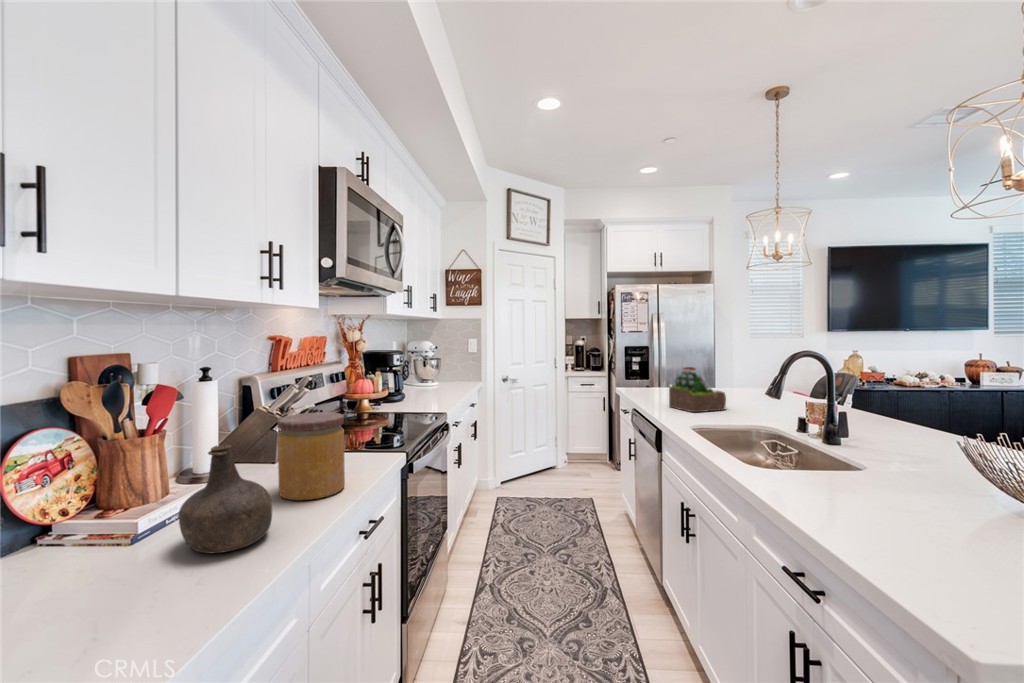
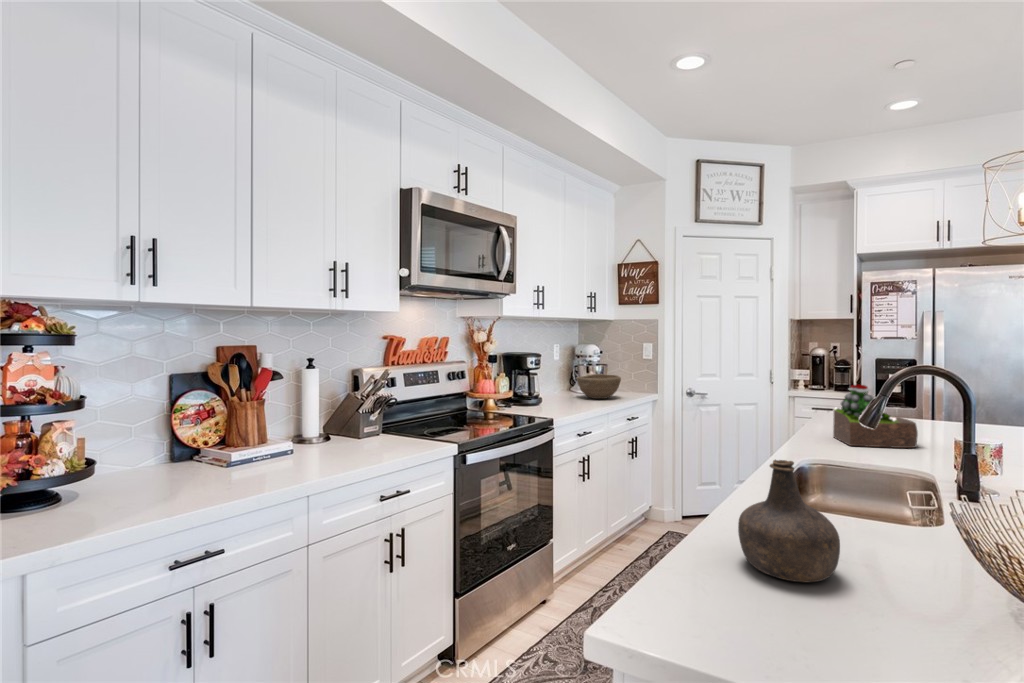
bowl: none [422,369,463,392] -> present [577,374,621,399]
jar: present [277,412,345,500] -> none [328,398,377,462]
bottle: present [179,445,272,553] -> present [738,460,840,582]

